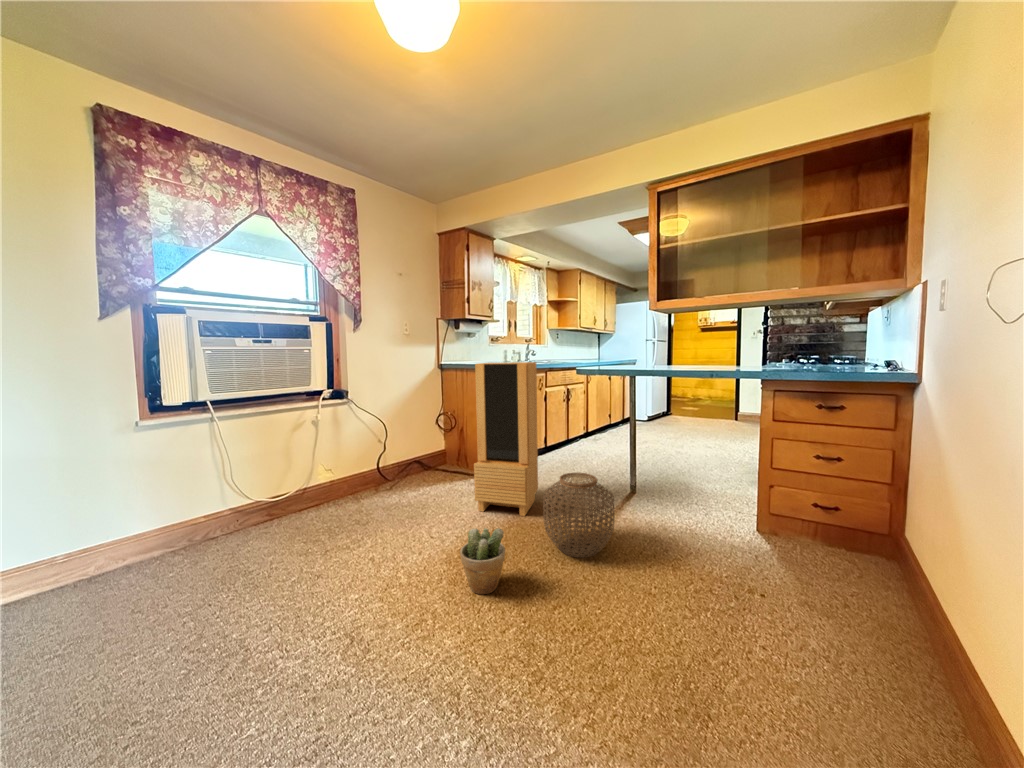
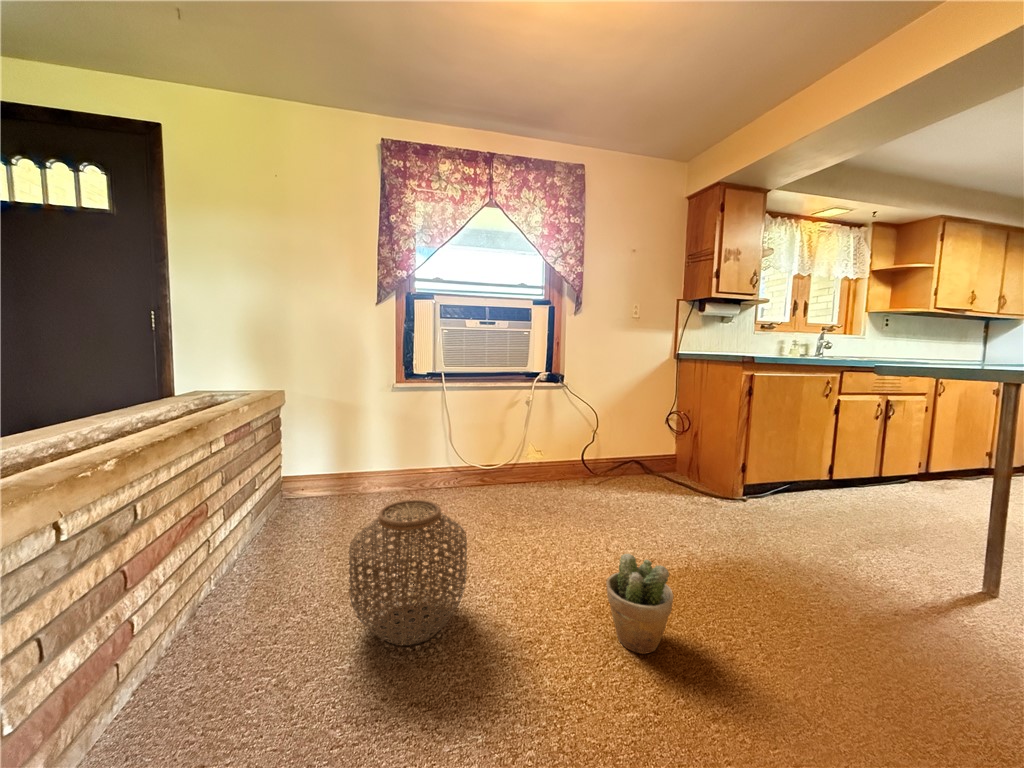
storage cabinet: present [474,362,538,516] -> none [680,341,801,570]
woven basket: present [543,473,615,557] -> present [349,500,467,645]

